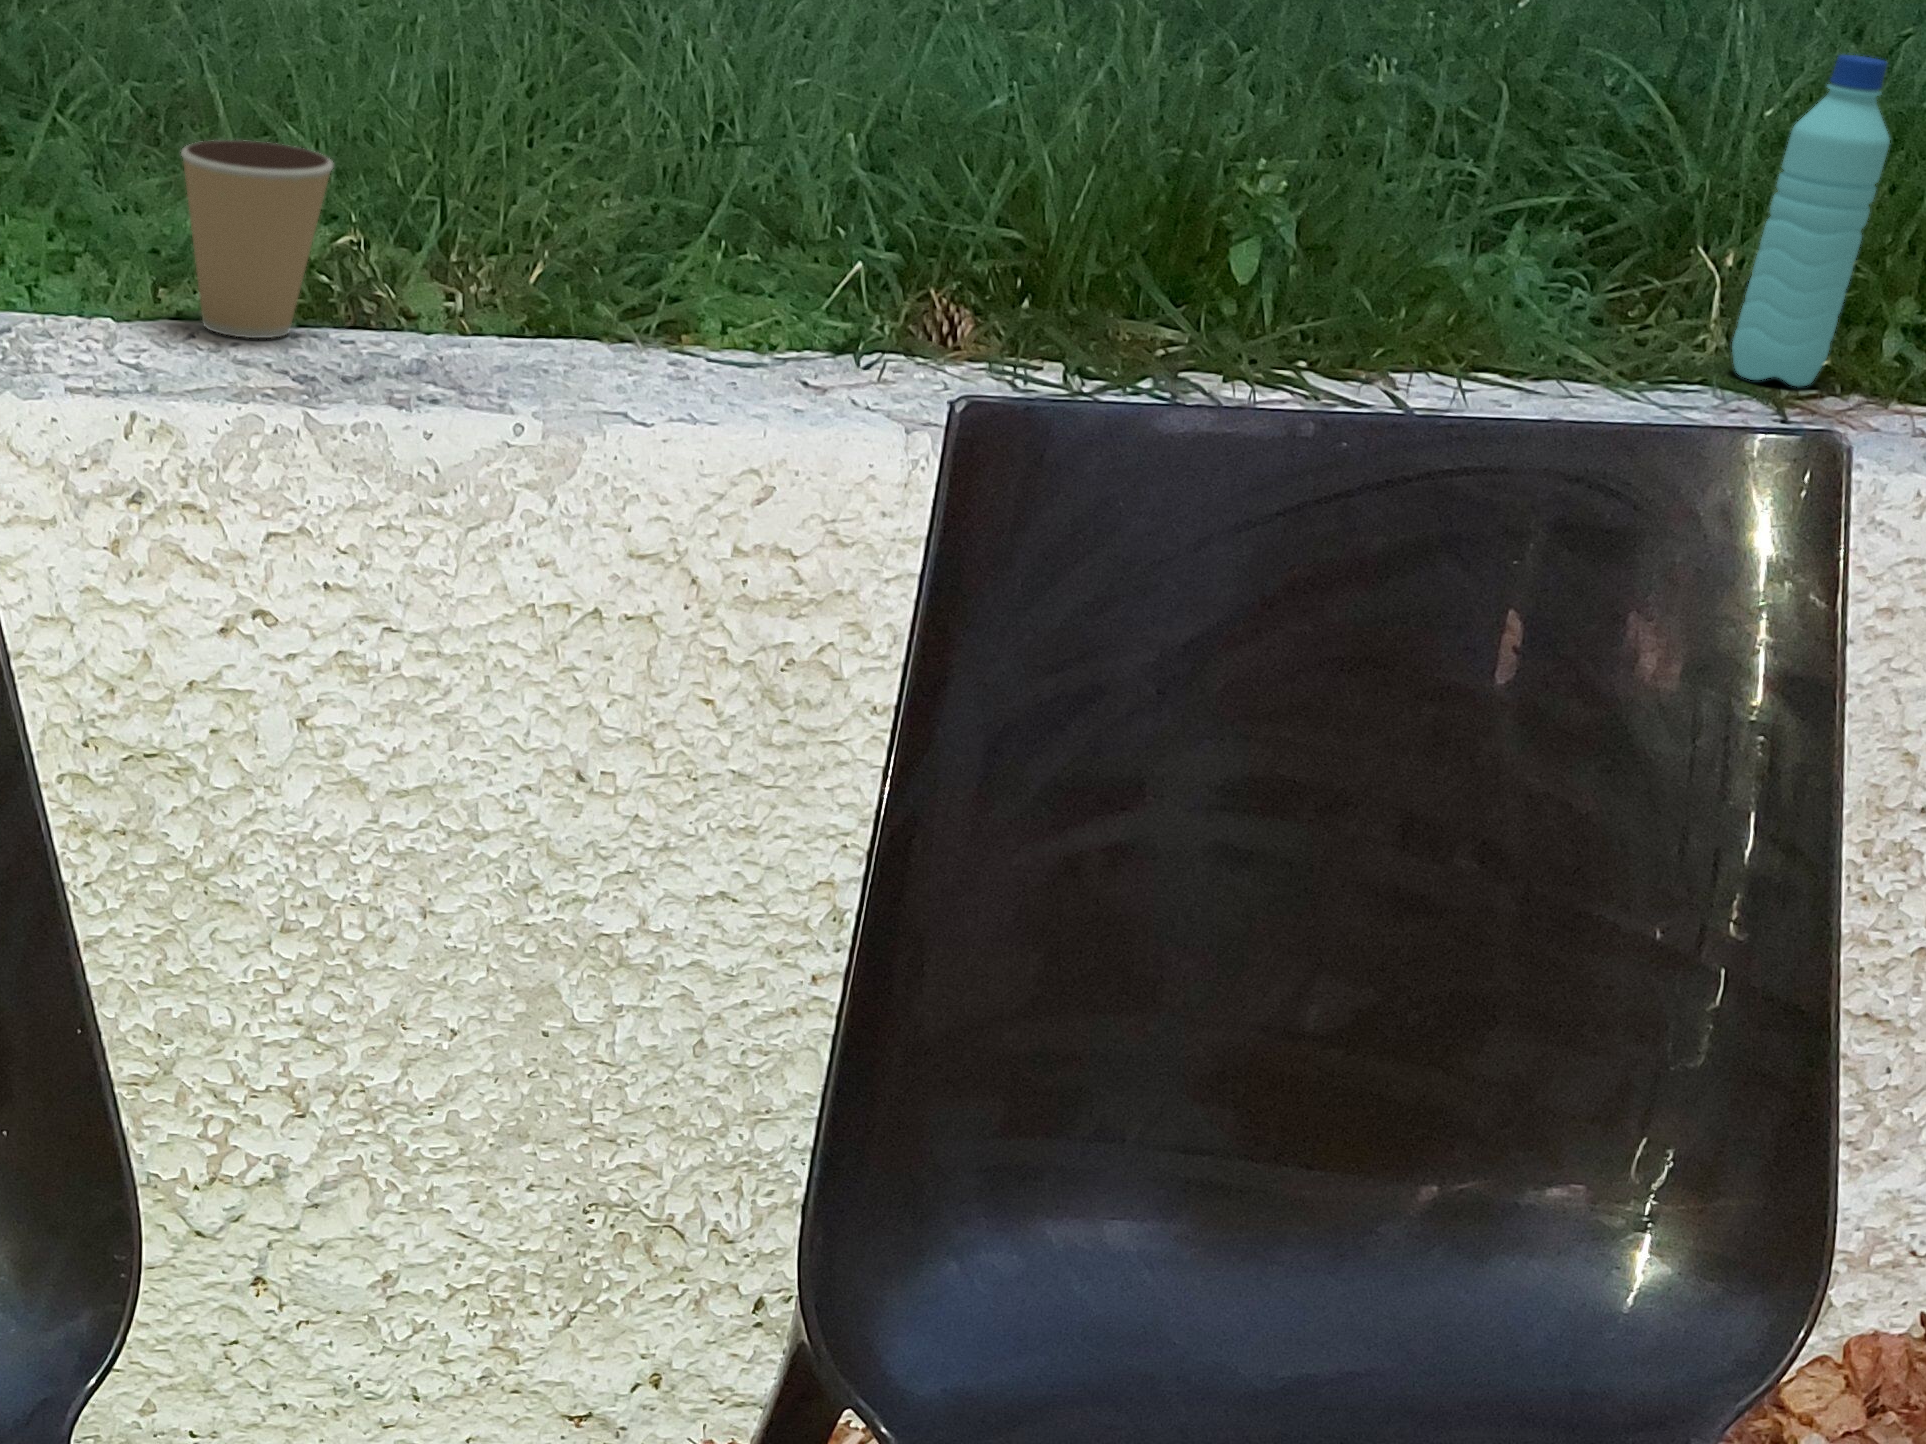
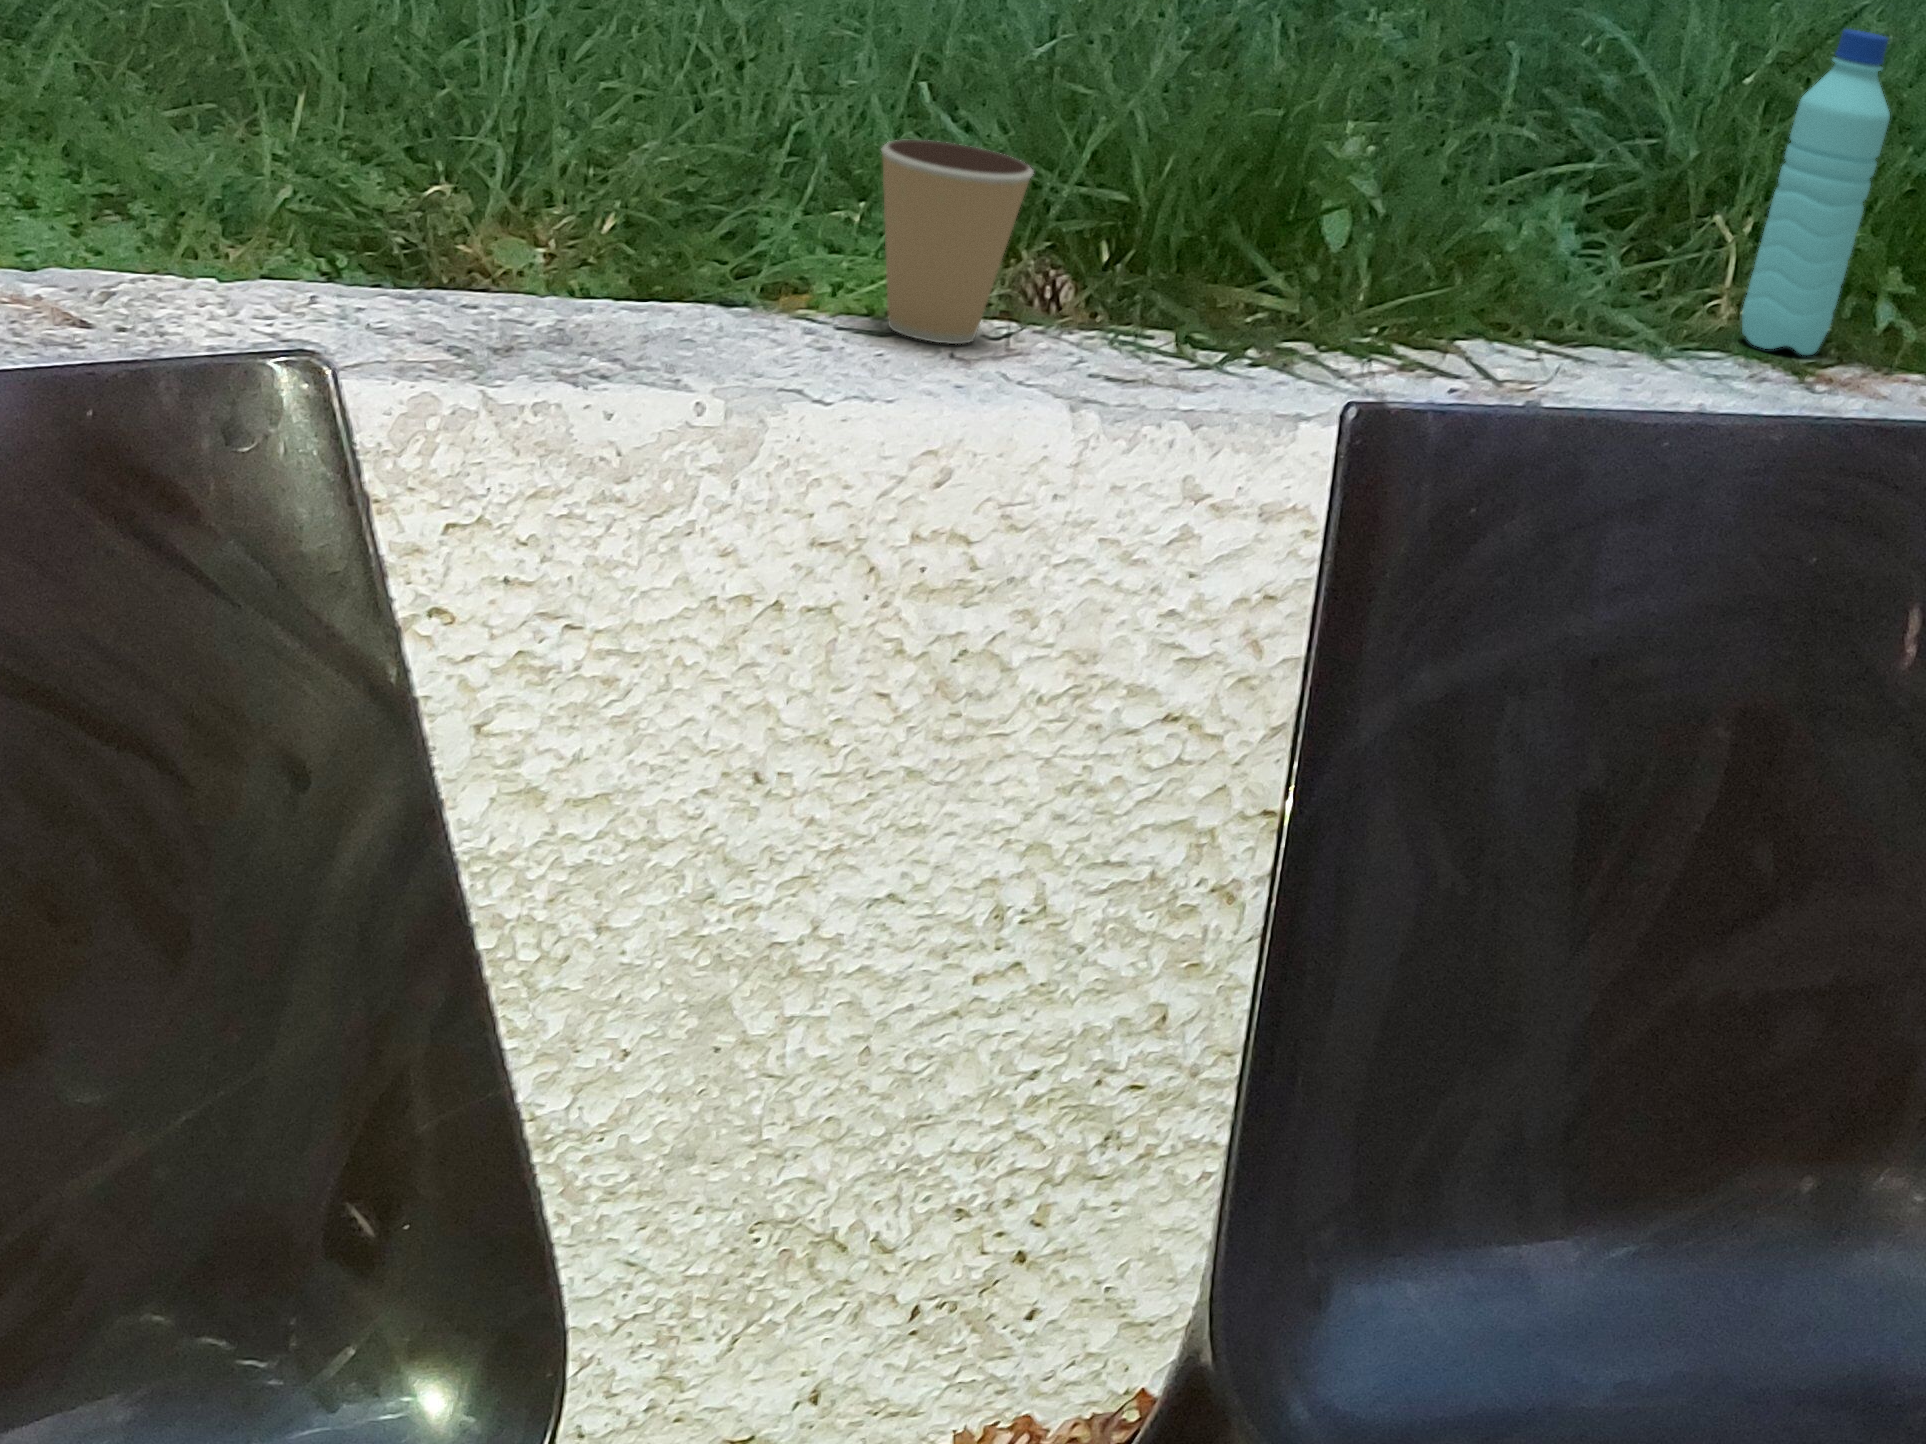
coffee cup: present [181,140,333,338] -> present [881,140,1034,344]

